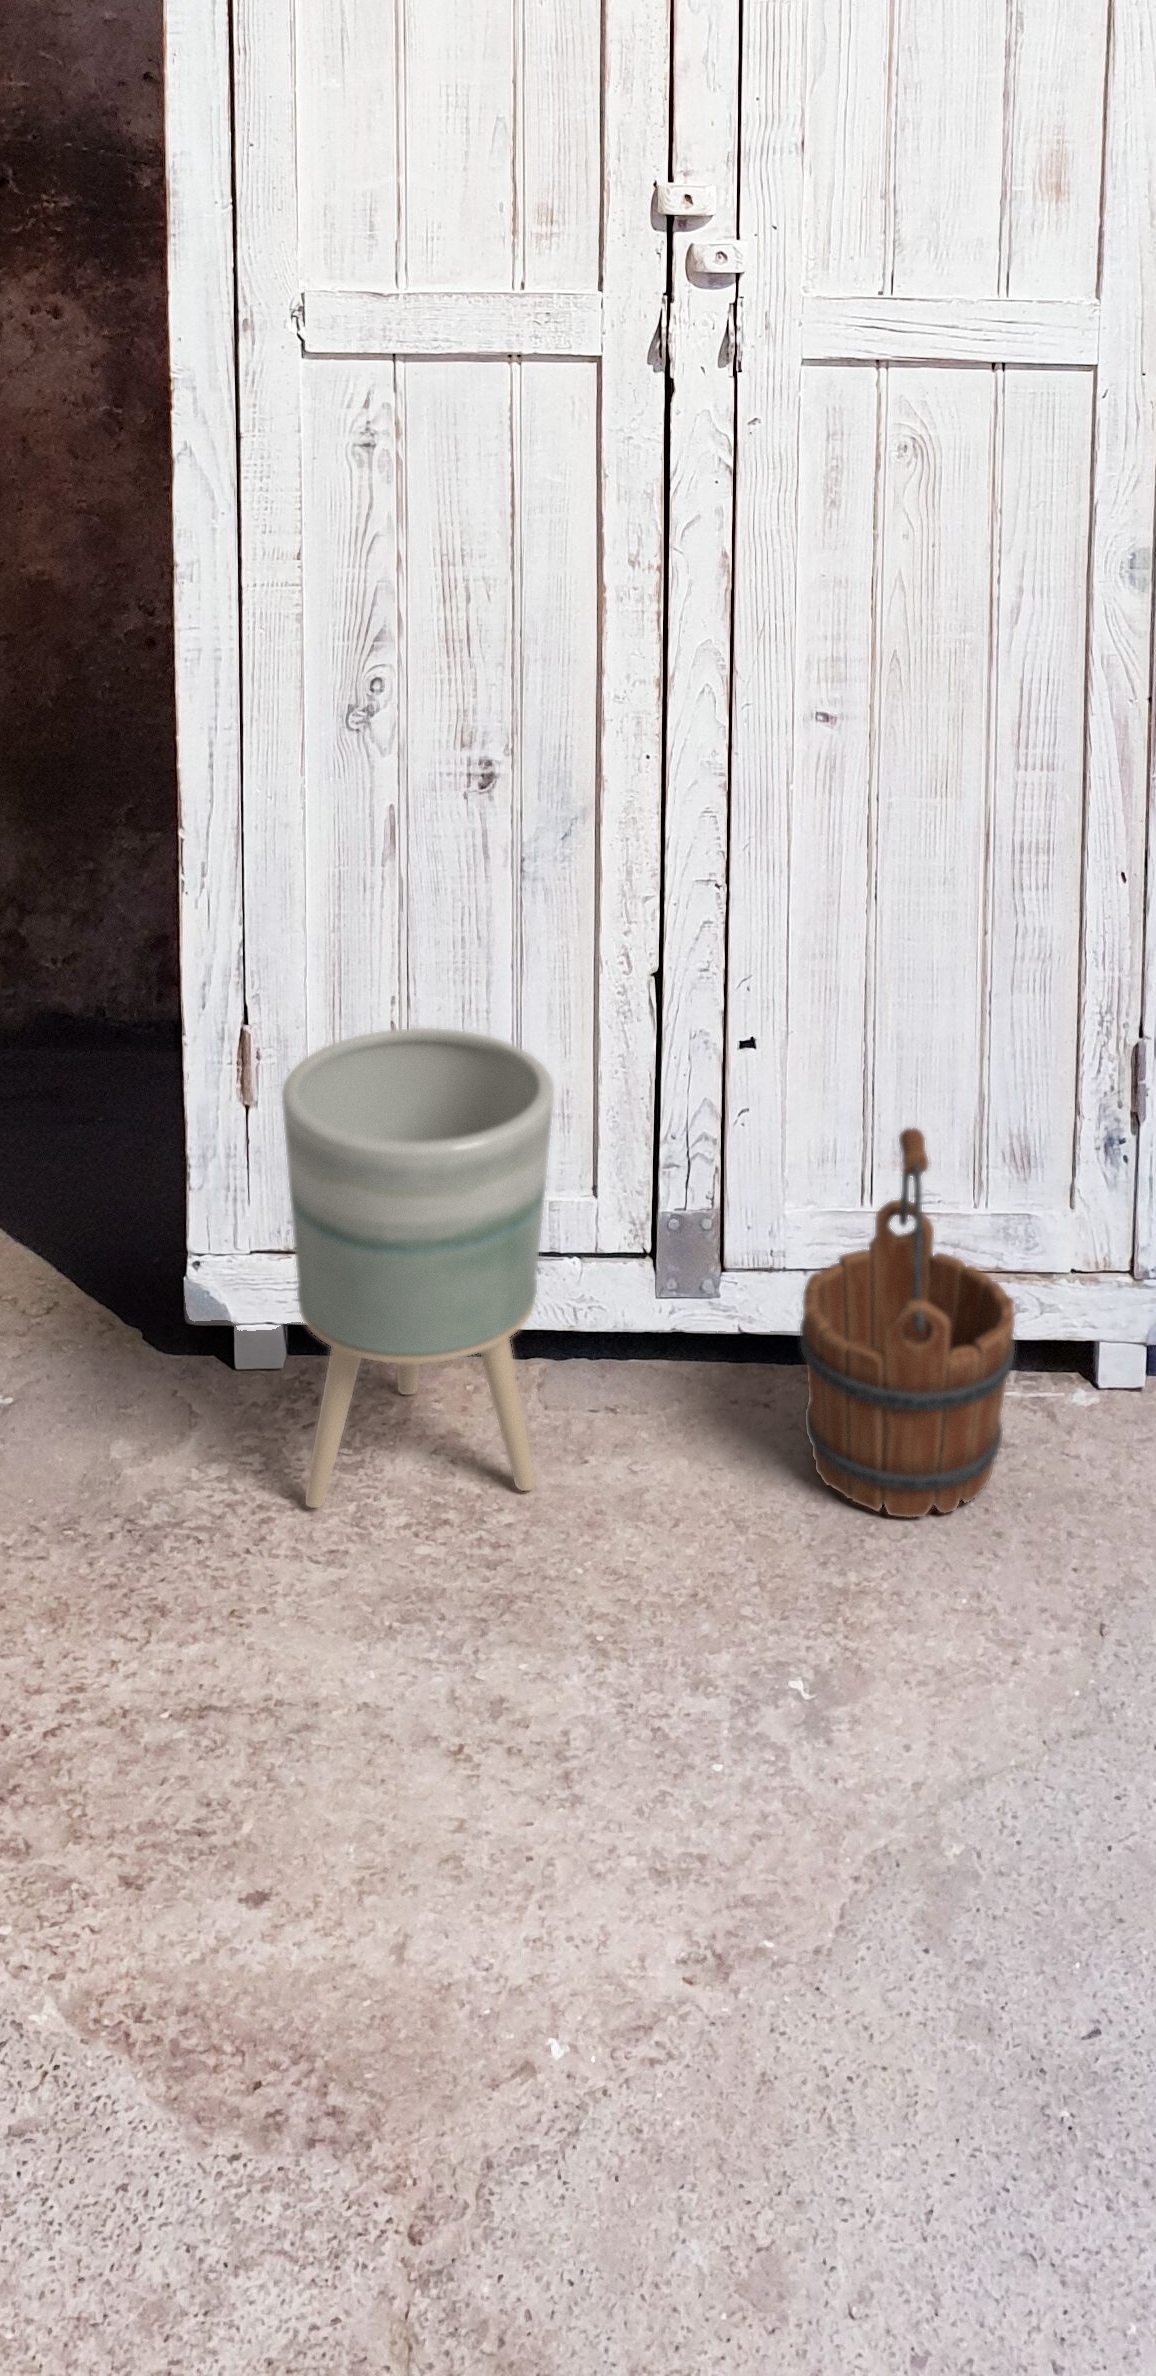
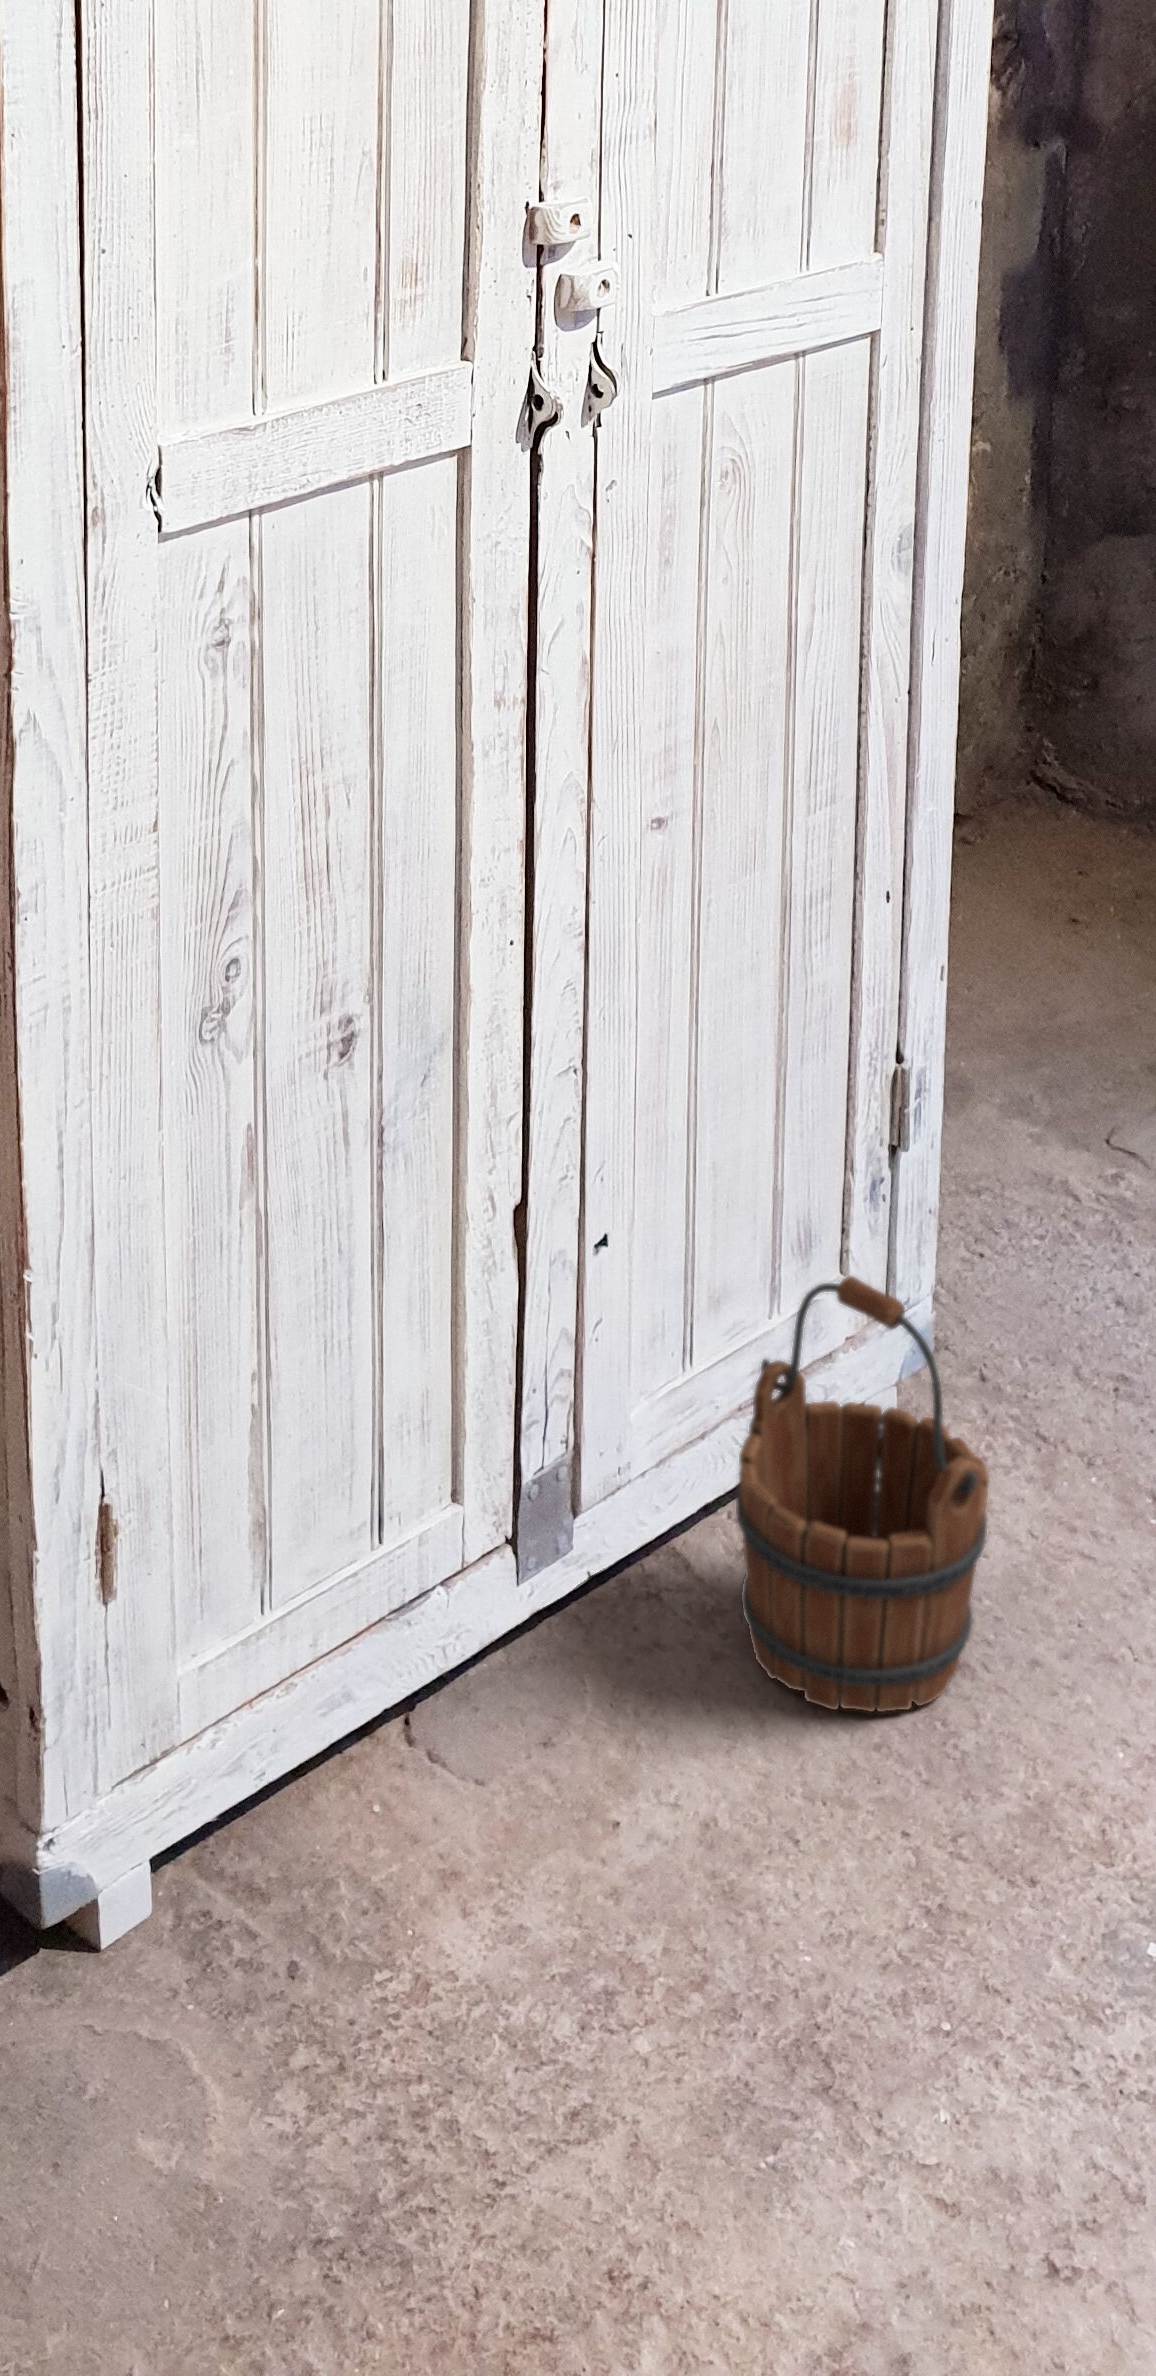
planter: present [282,1028,554,1508] -> none [290,1370,650,2054]

